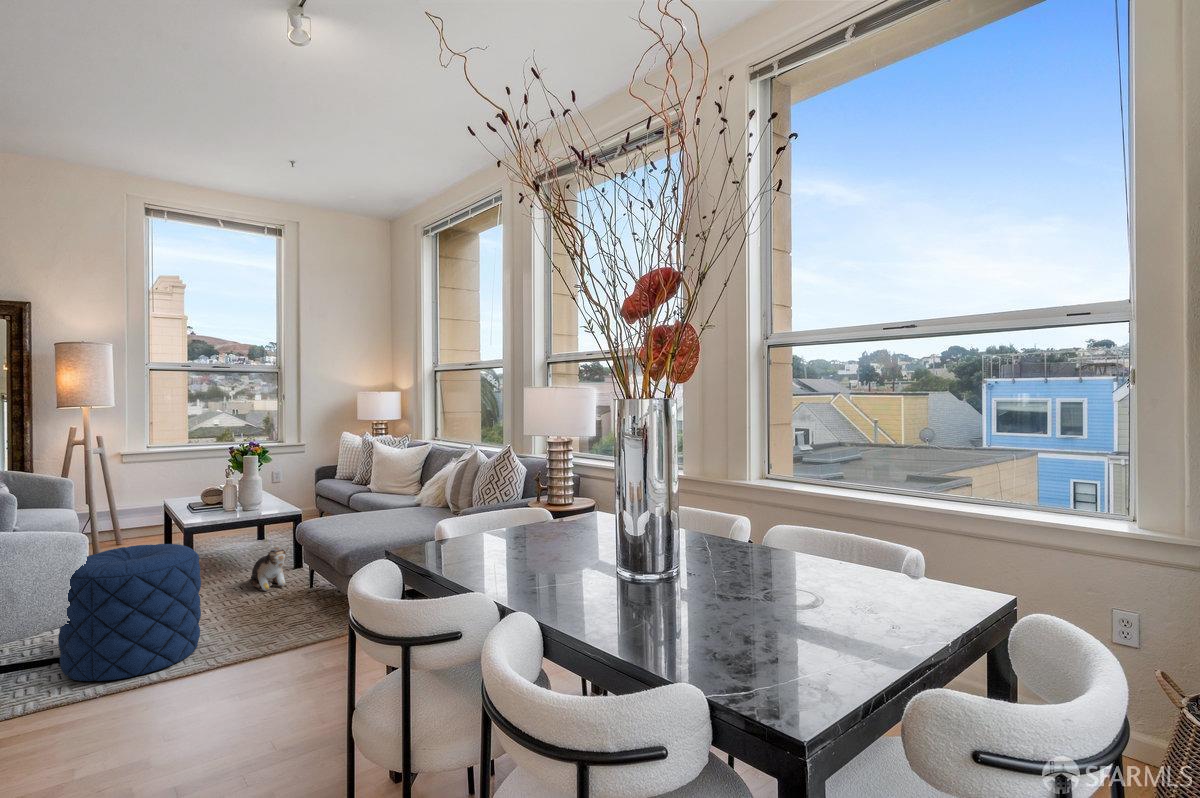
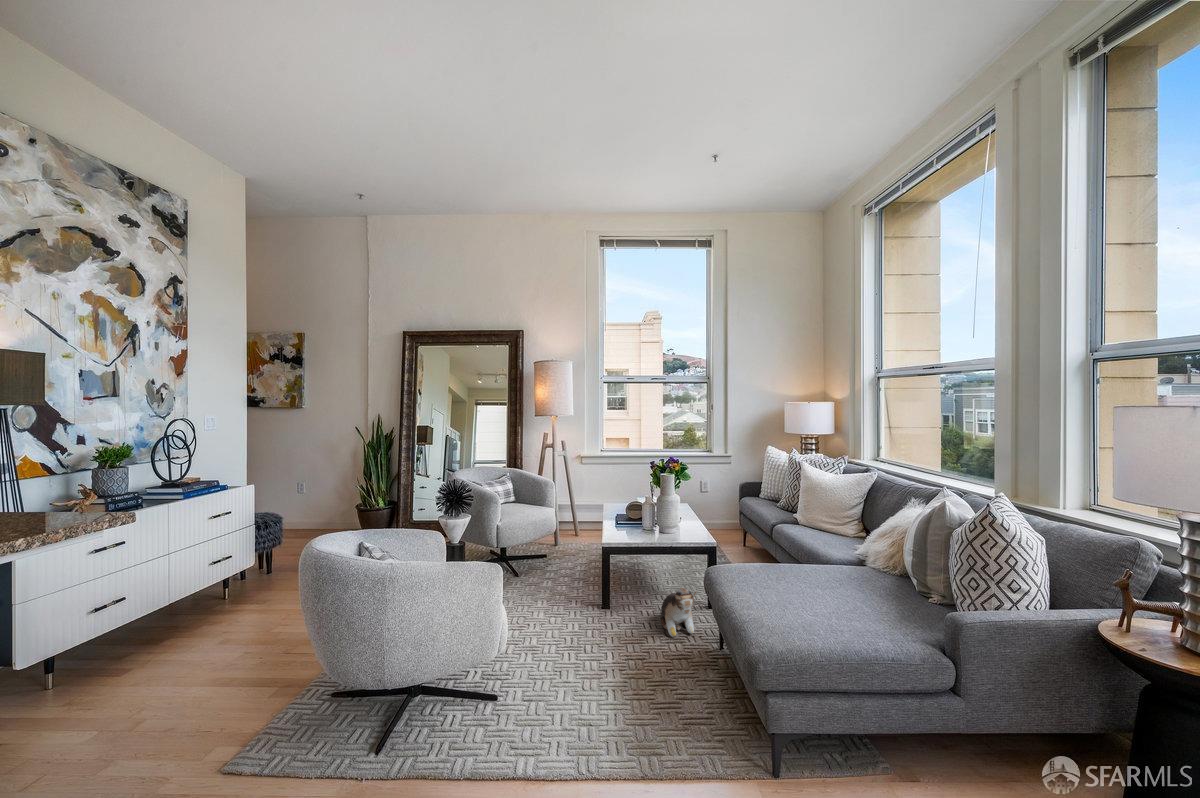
pouf: present [58,544,201,681] -> none [452,577,586,749]

